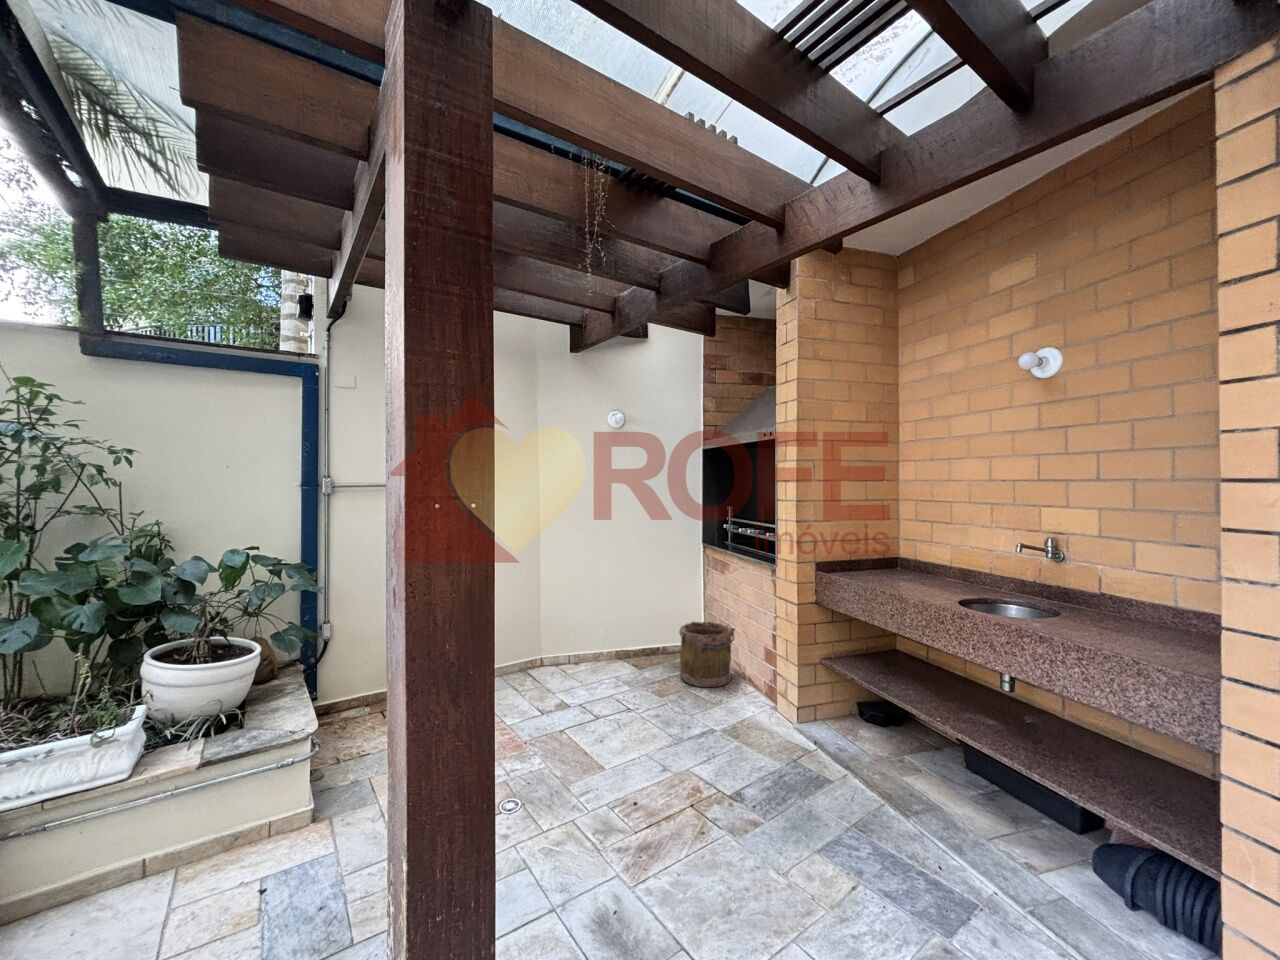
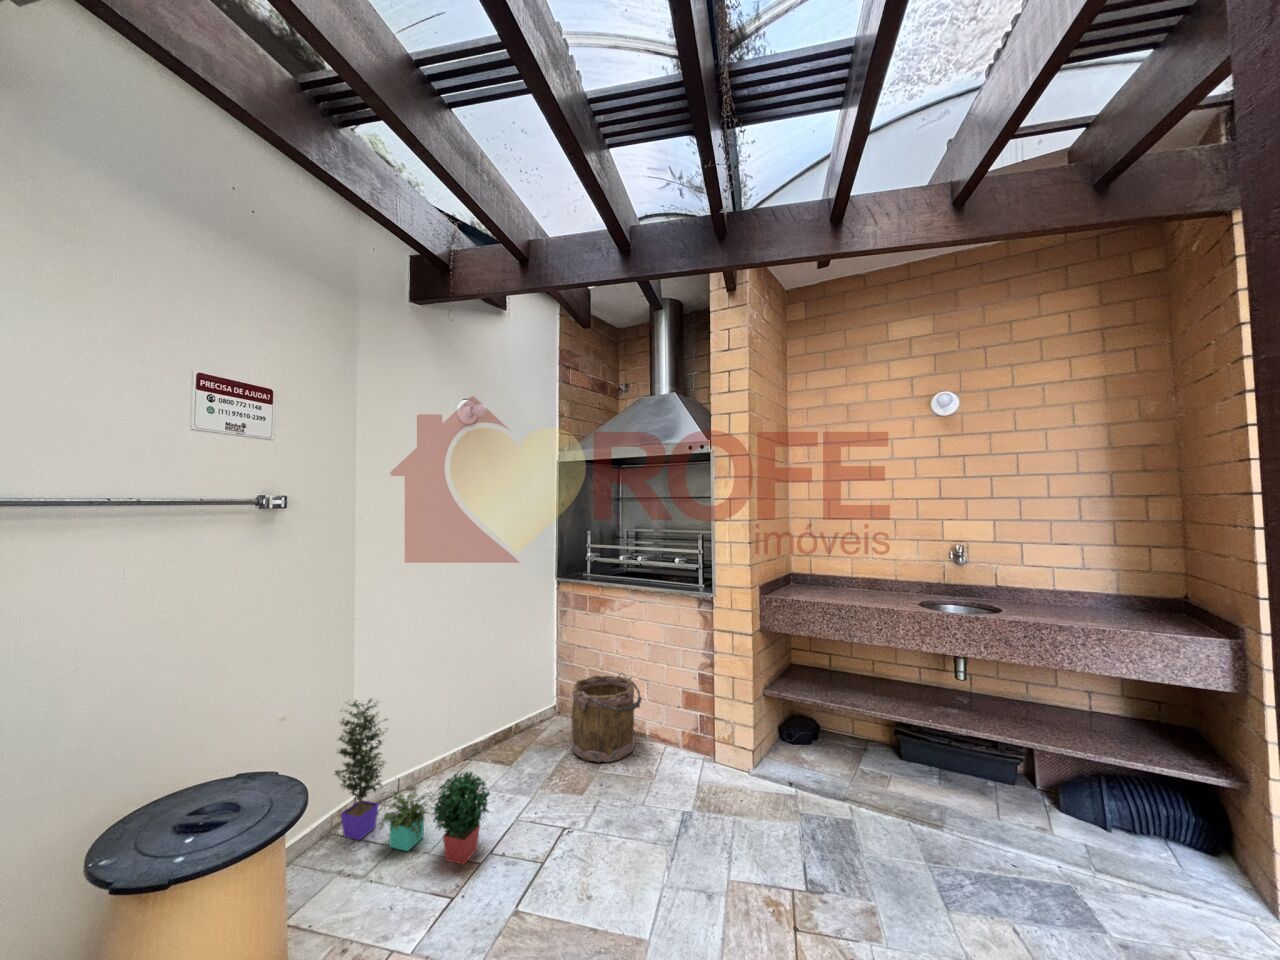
potted plant: none [522,596,584,704] -> present [335,699,490,864]

